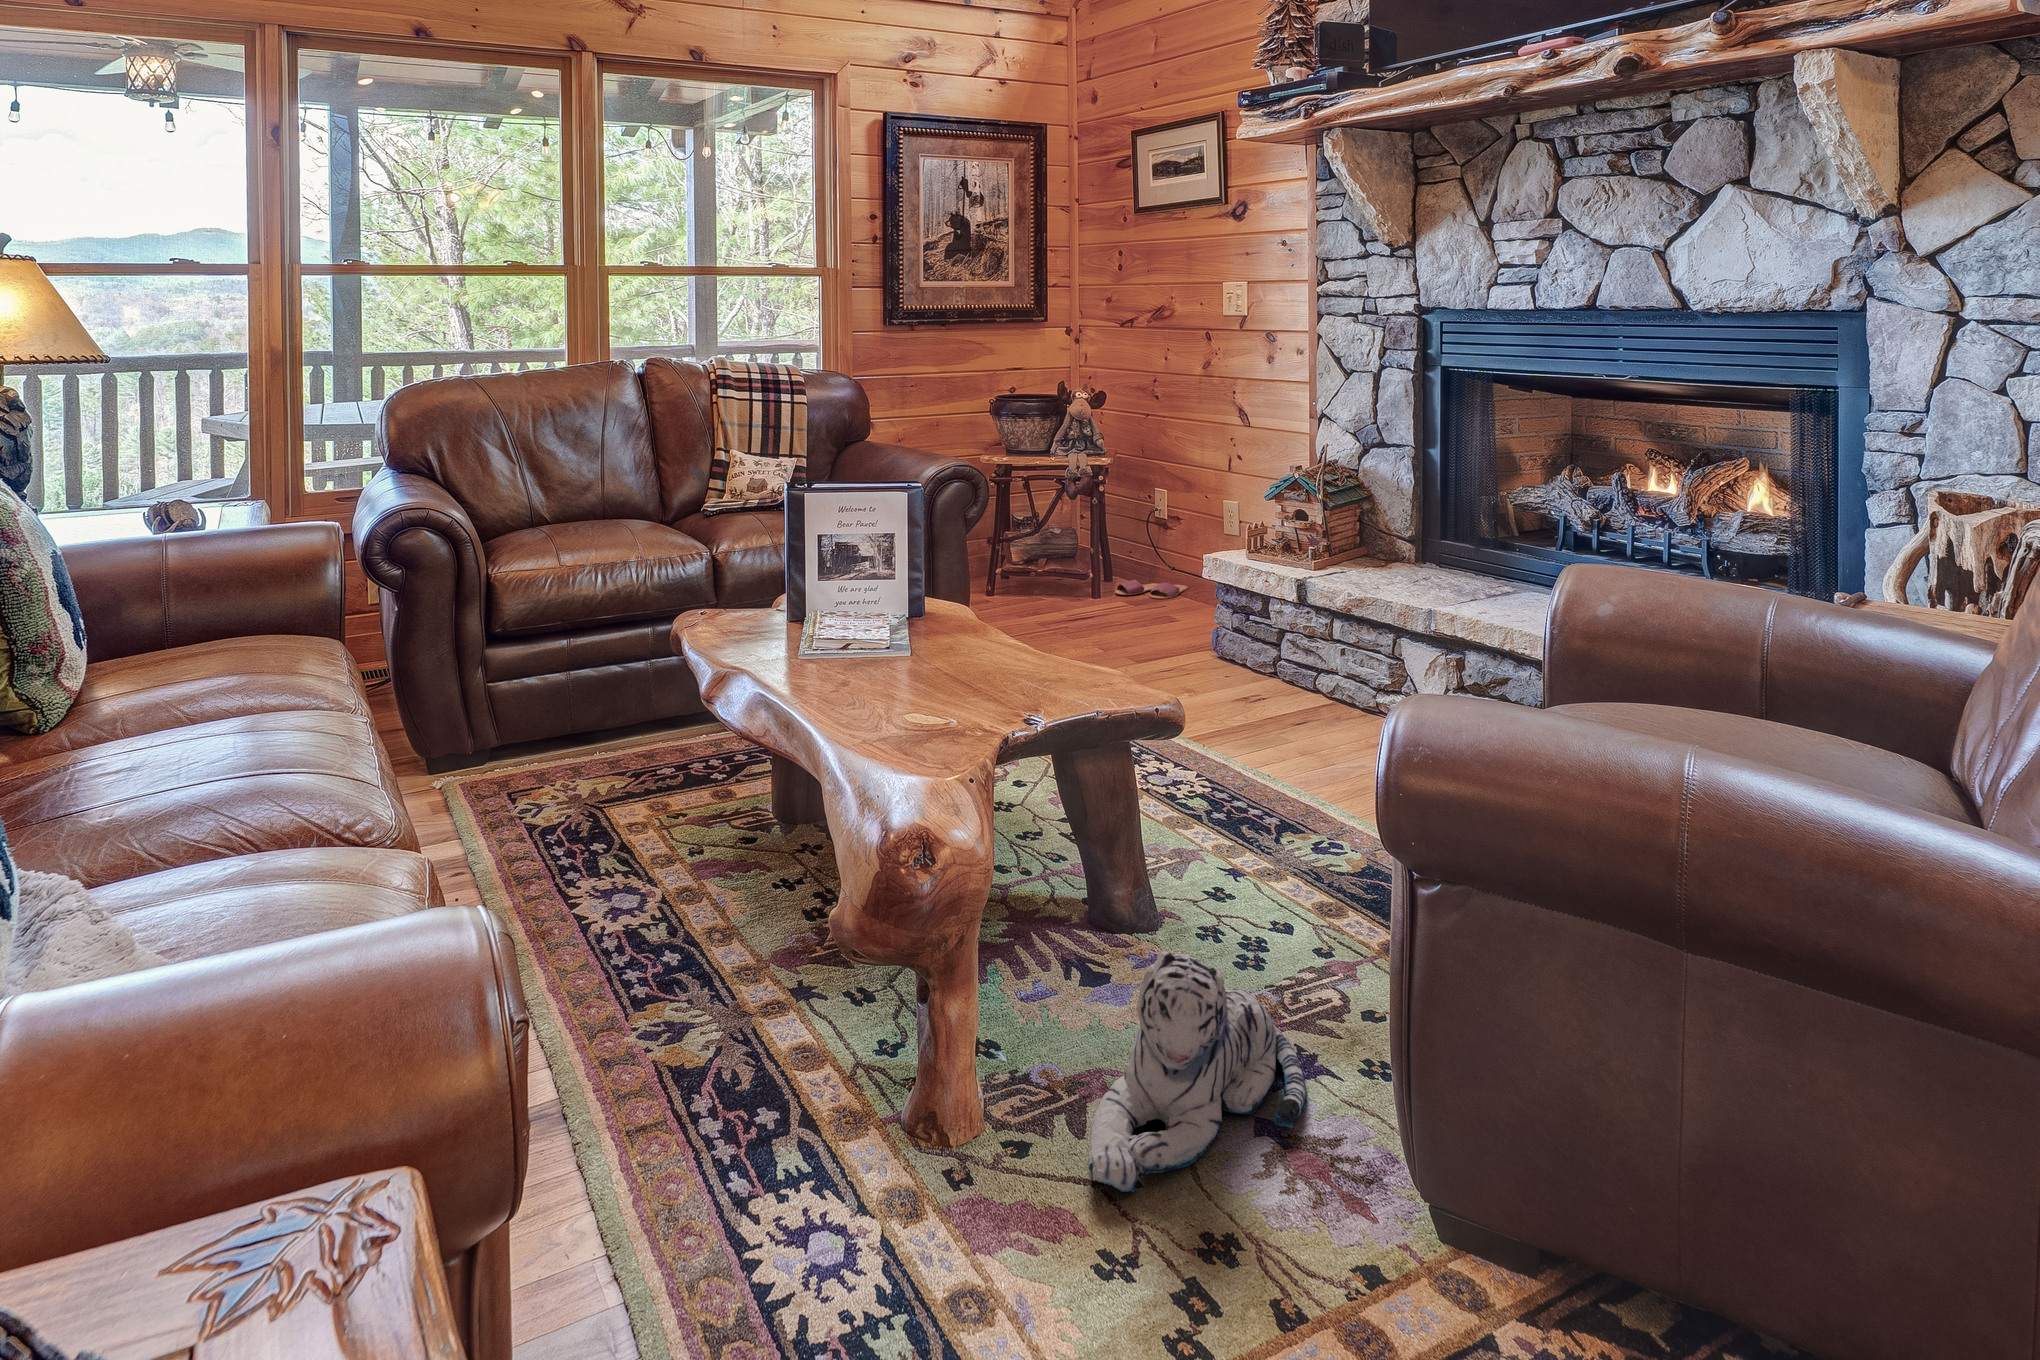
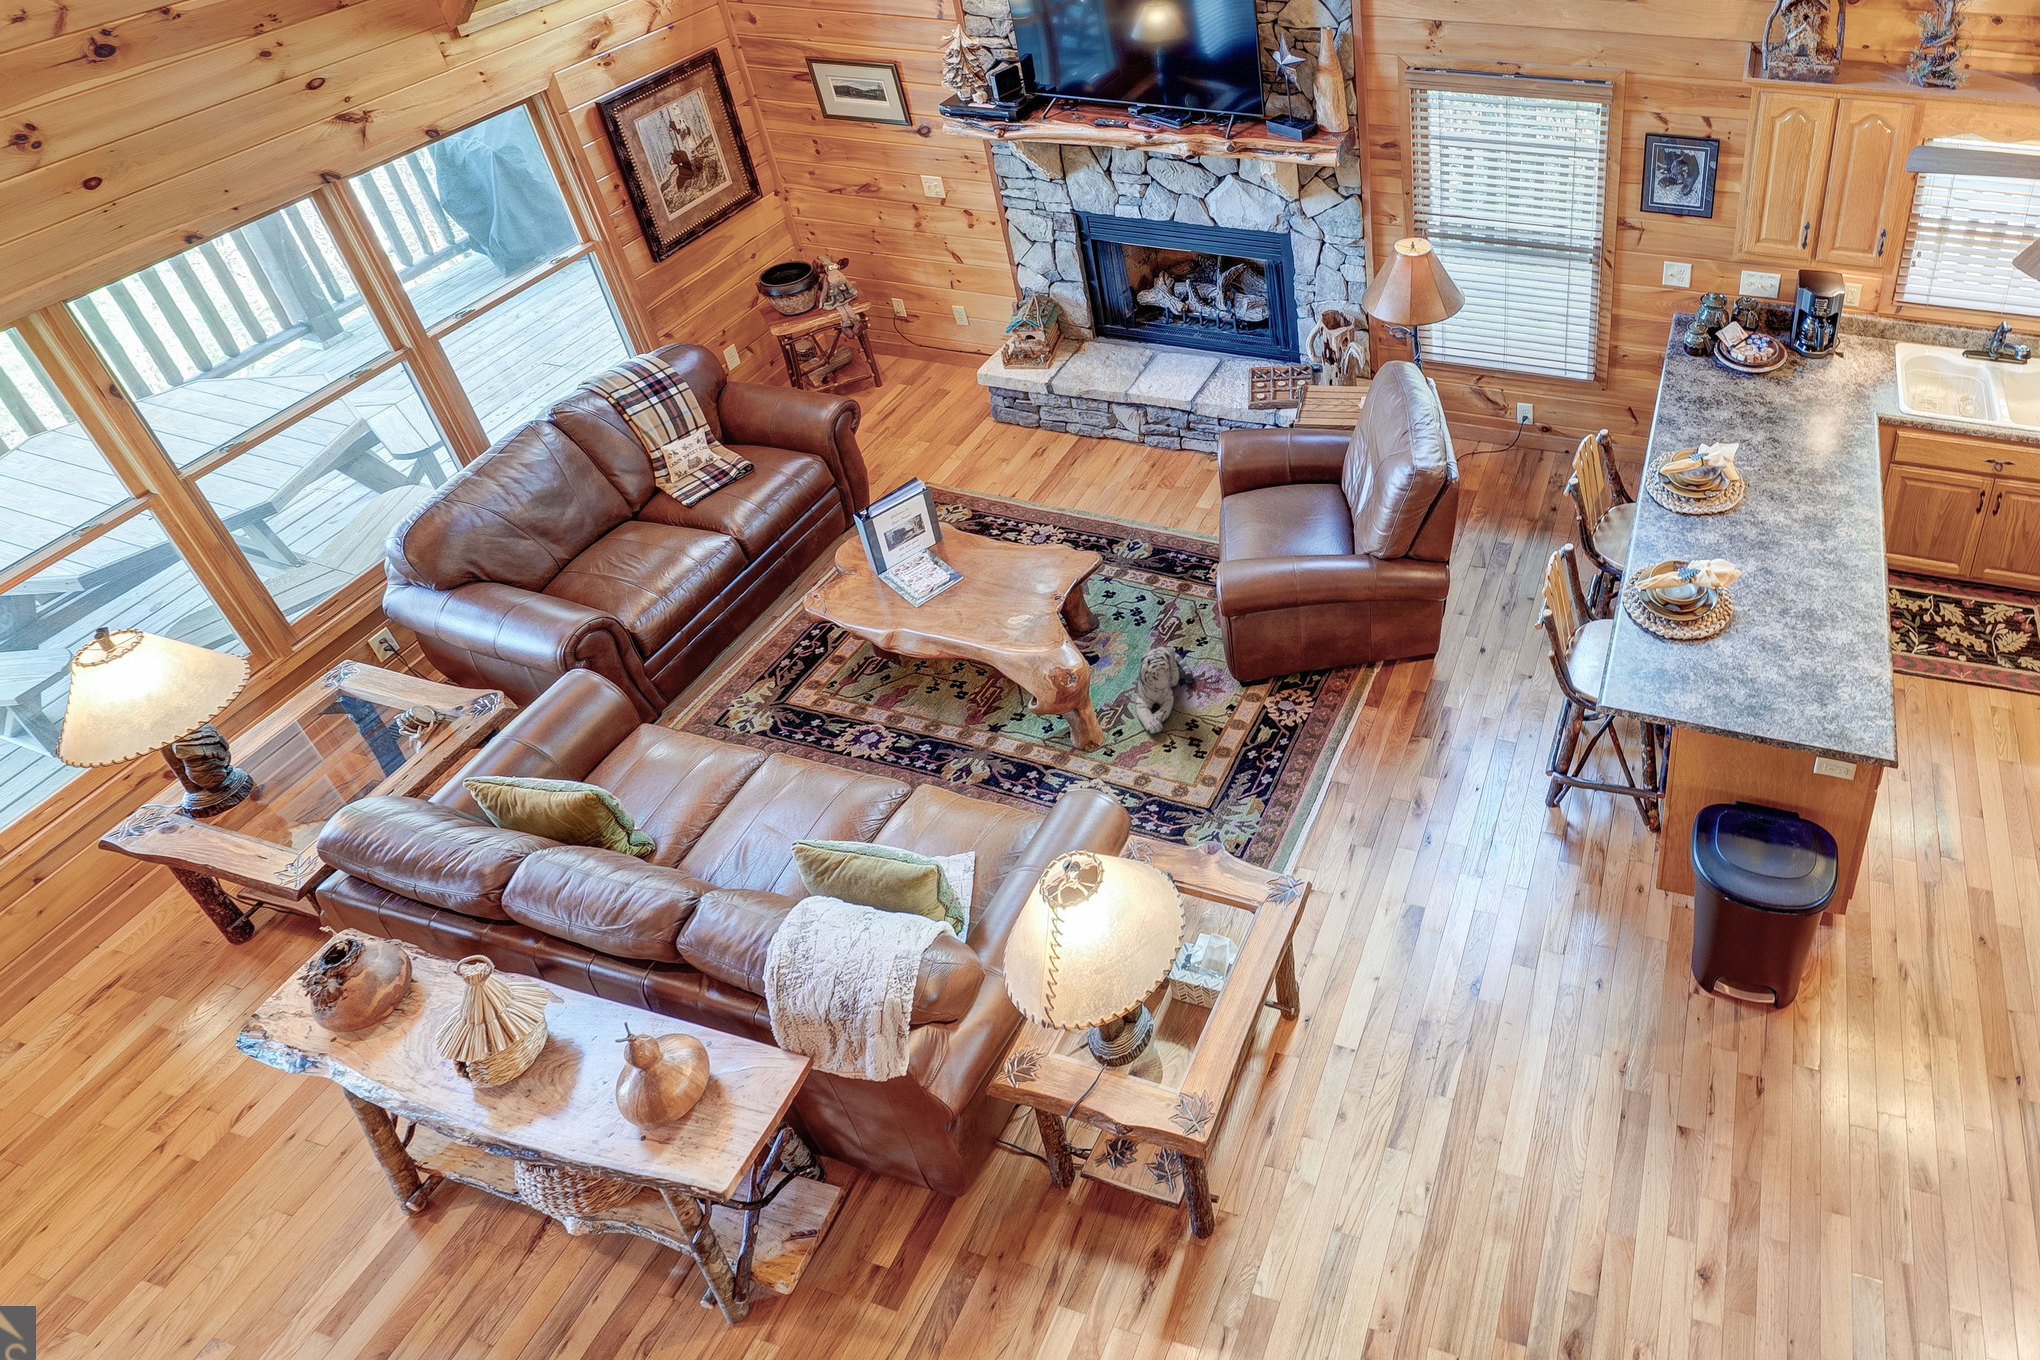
slippers: present [1115,580,1188,599] -> none [896,357,937,384]

